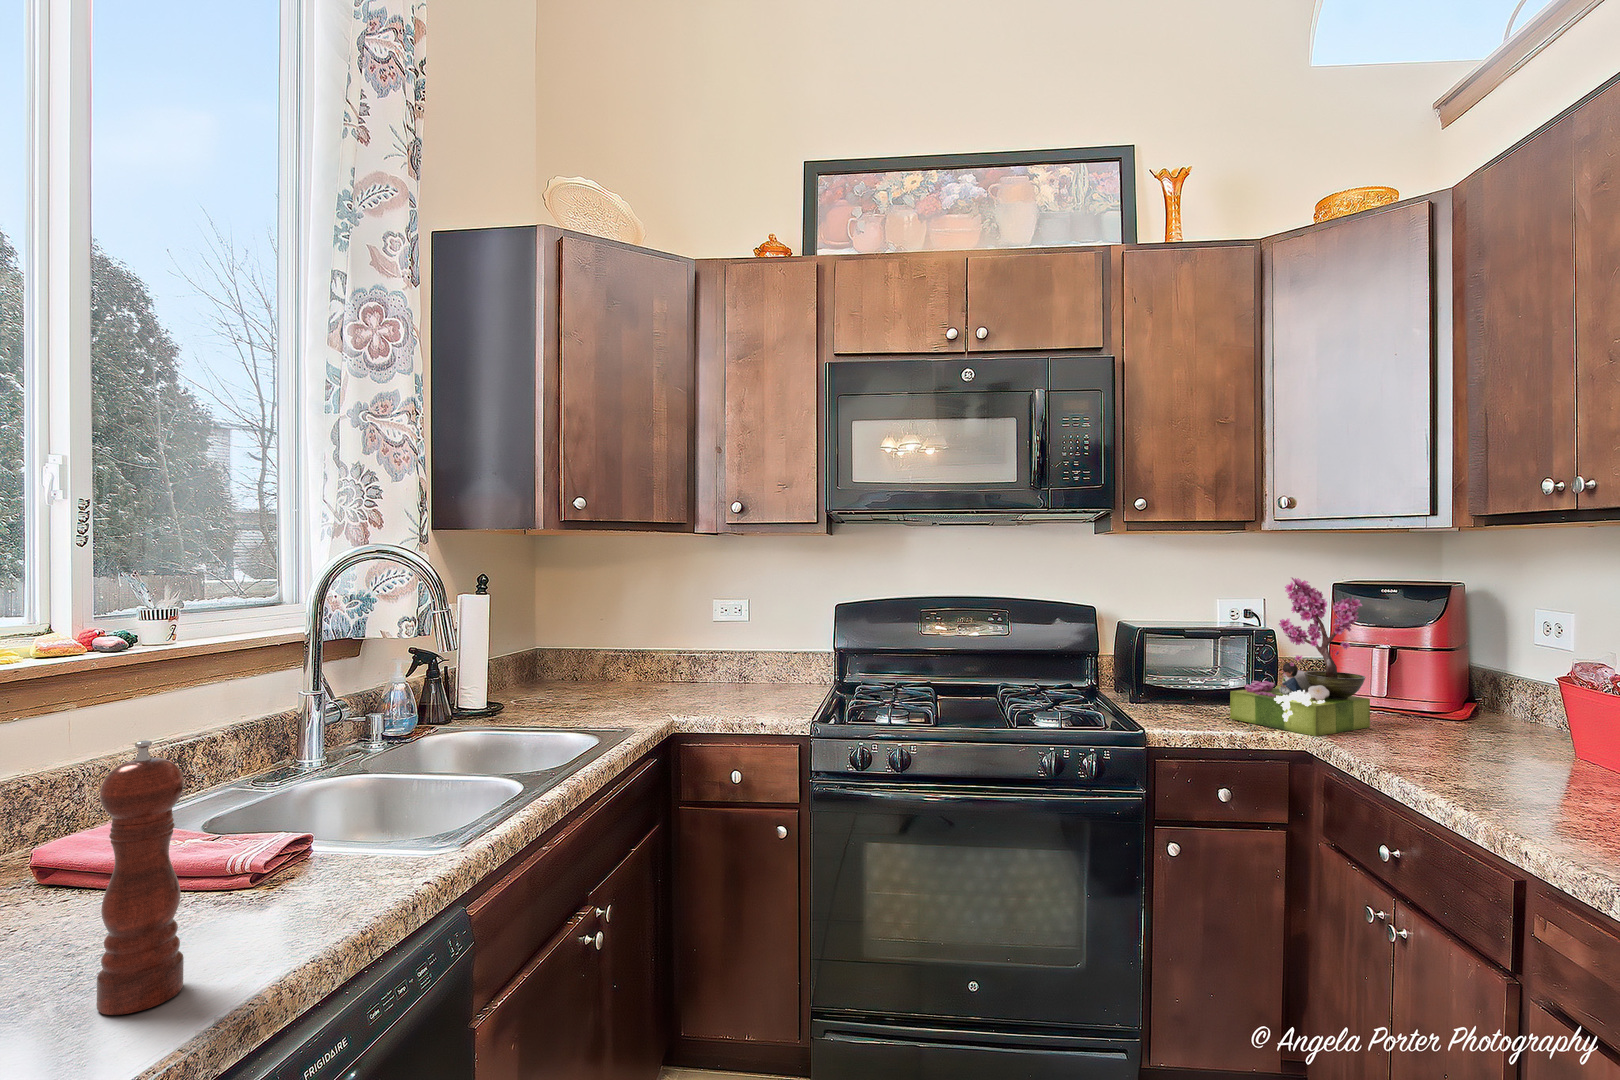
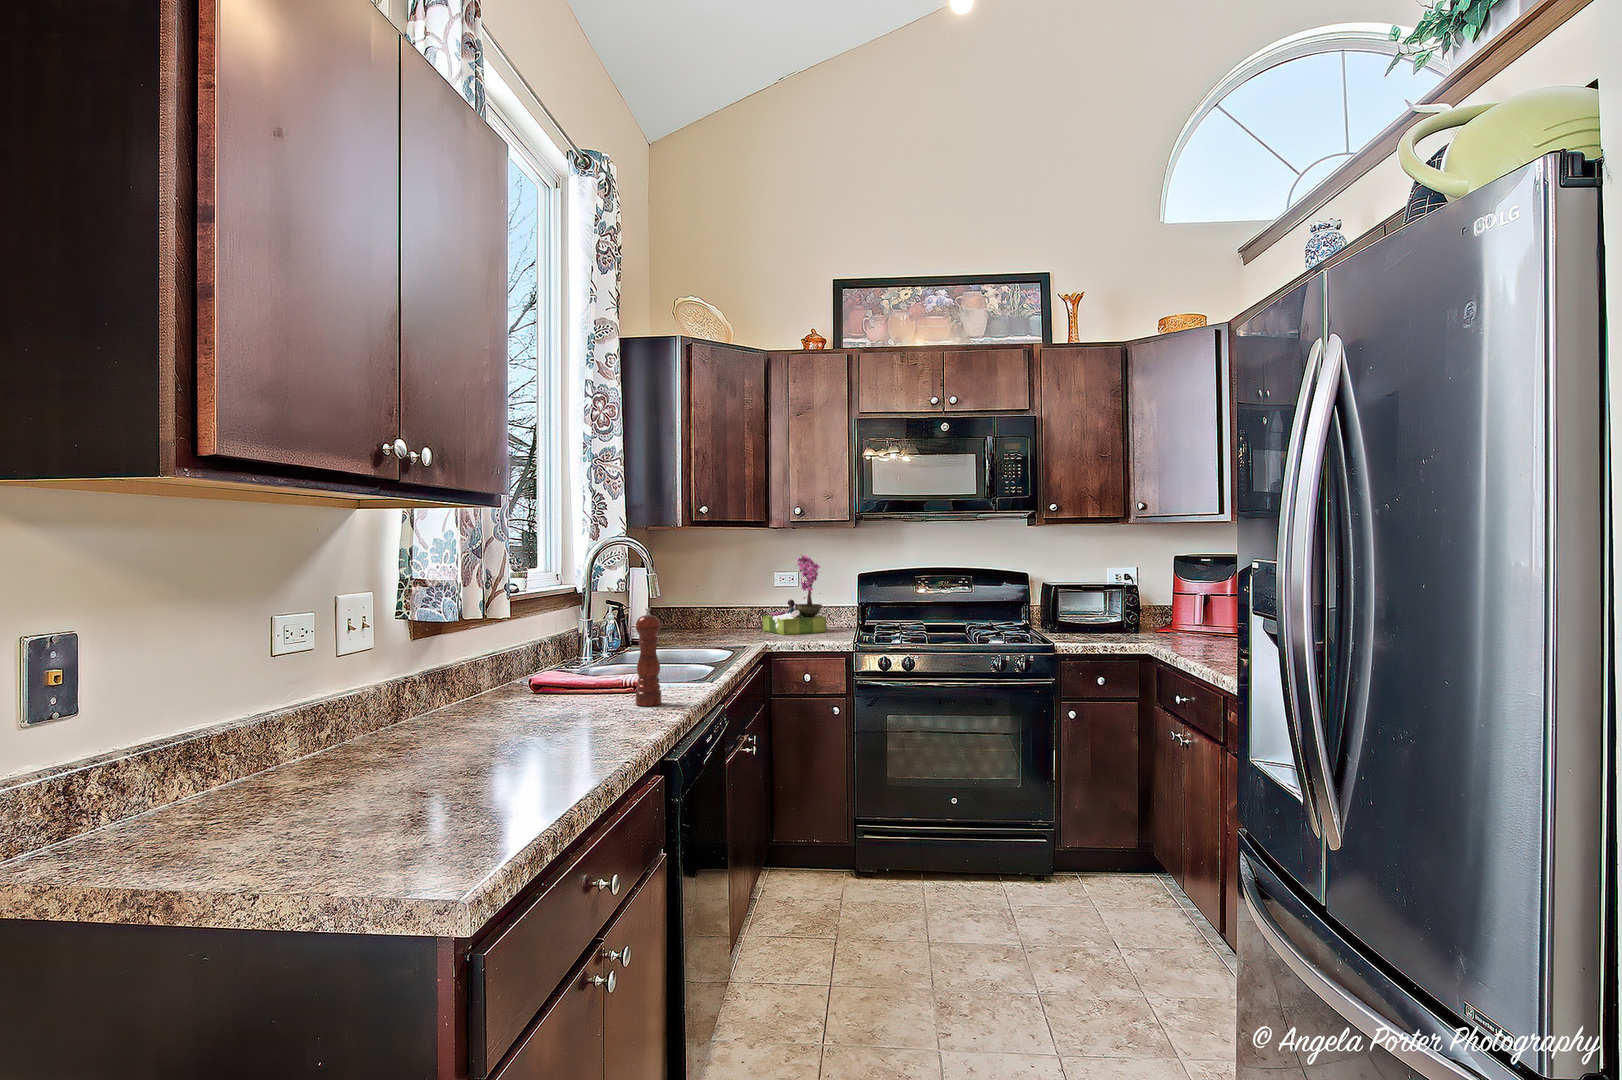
flower arrangement: present [1230,578,1370,736] -> present [763,555,826,635]

